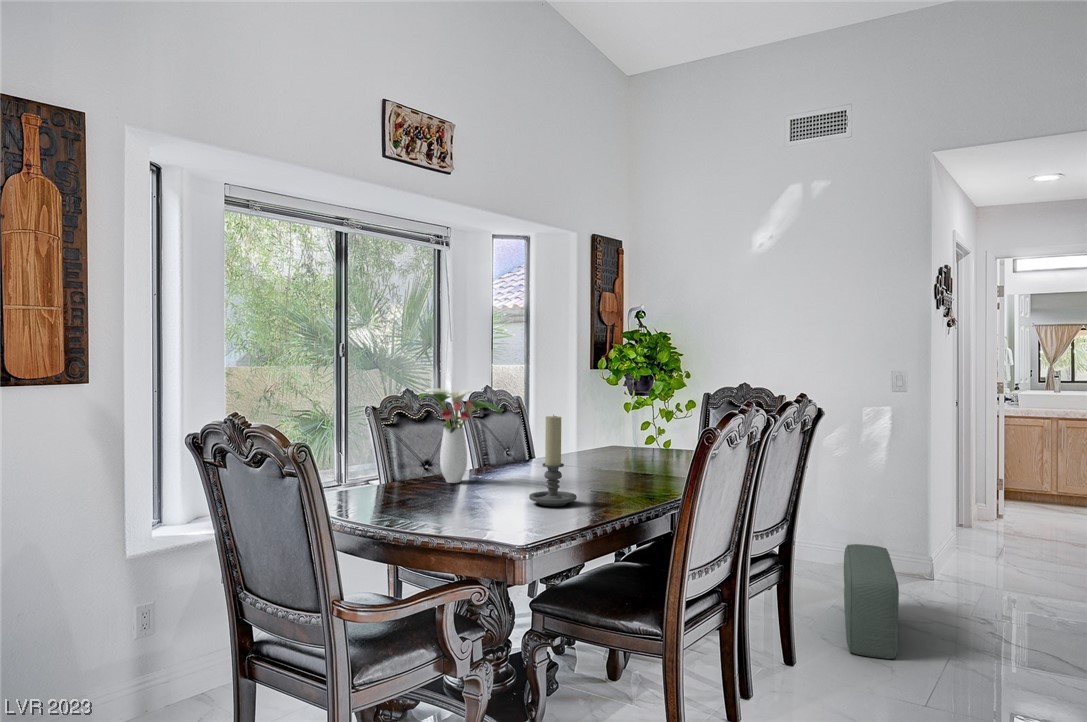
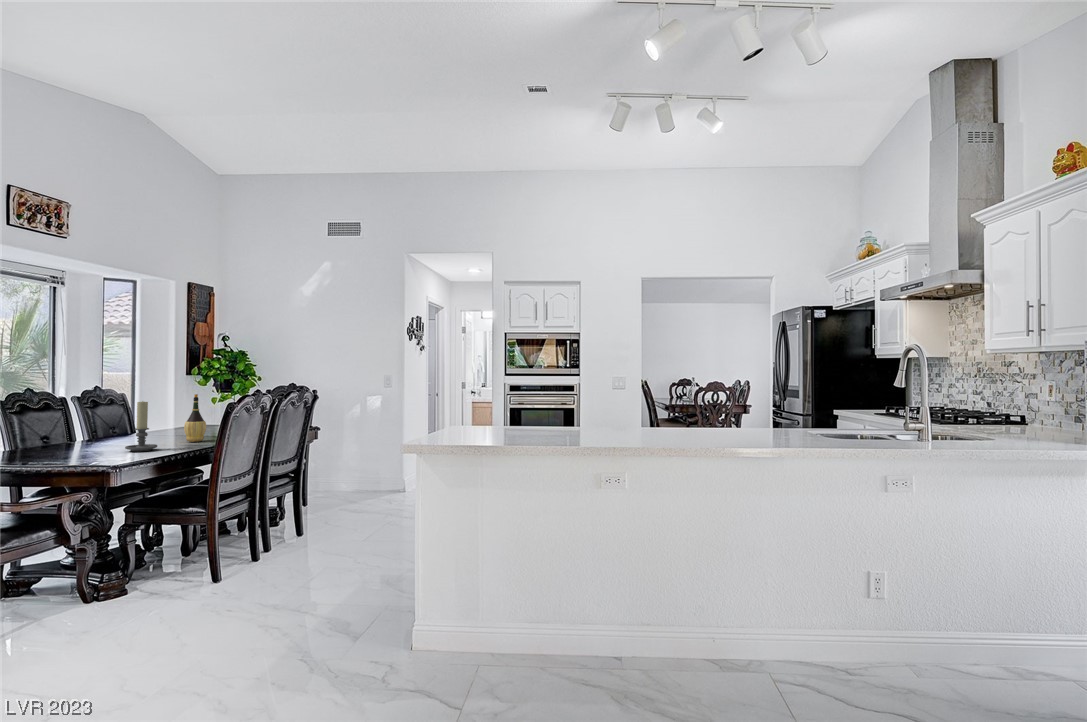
flower arrangement: present [419,388,502,483] -> none [42,387,107,447]
wine bottle: none [611,403,645,487] -> present [184,394,206,442]
pouf: present [844,544,899,659] -> none [335,471,366,525]

